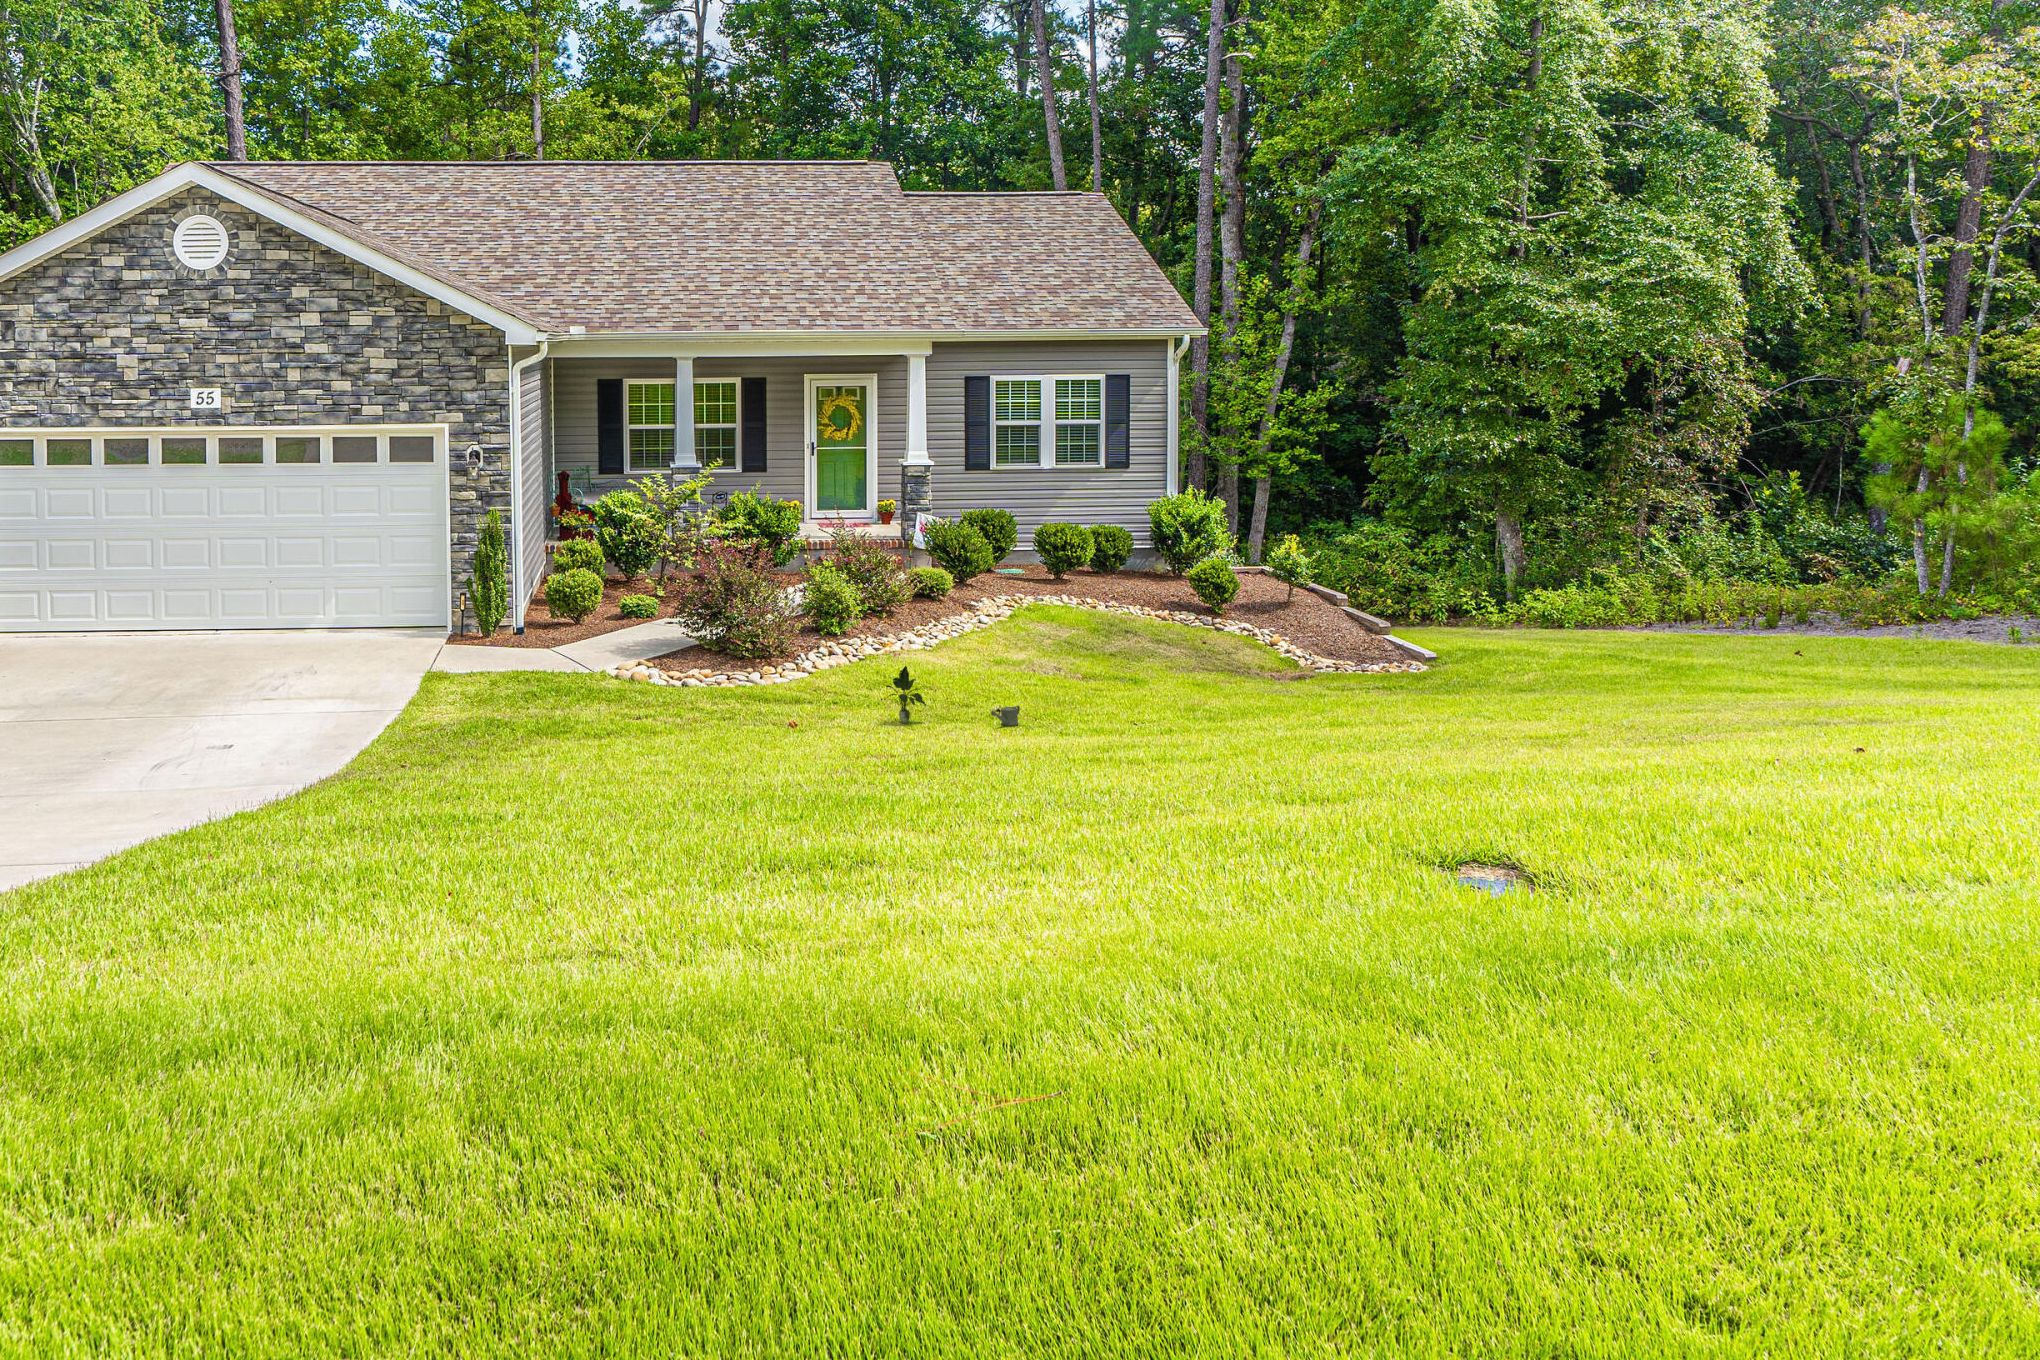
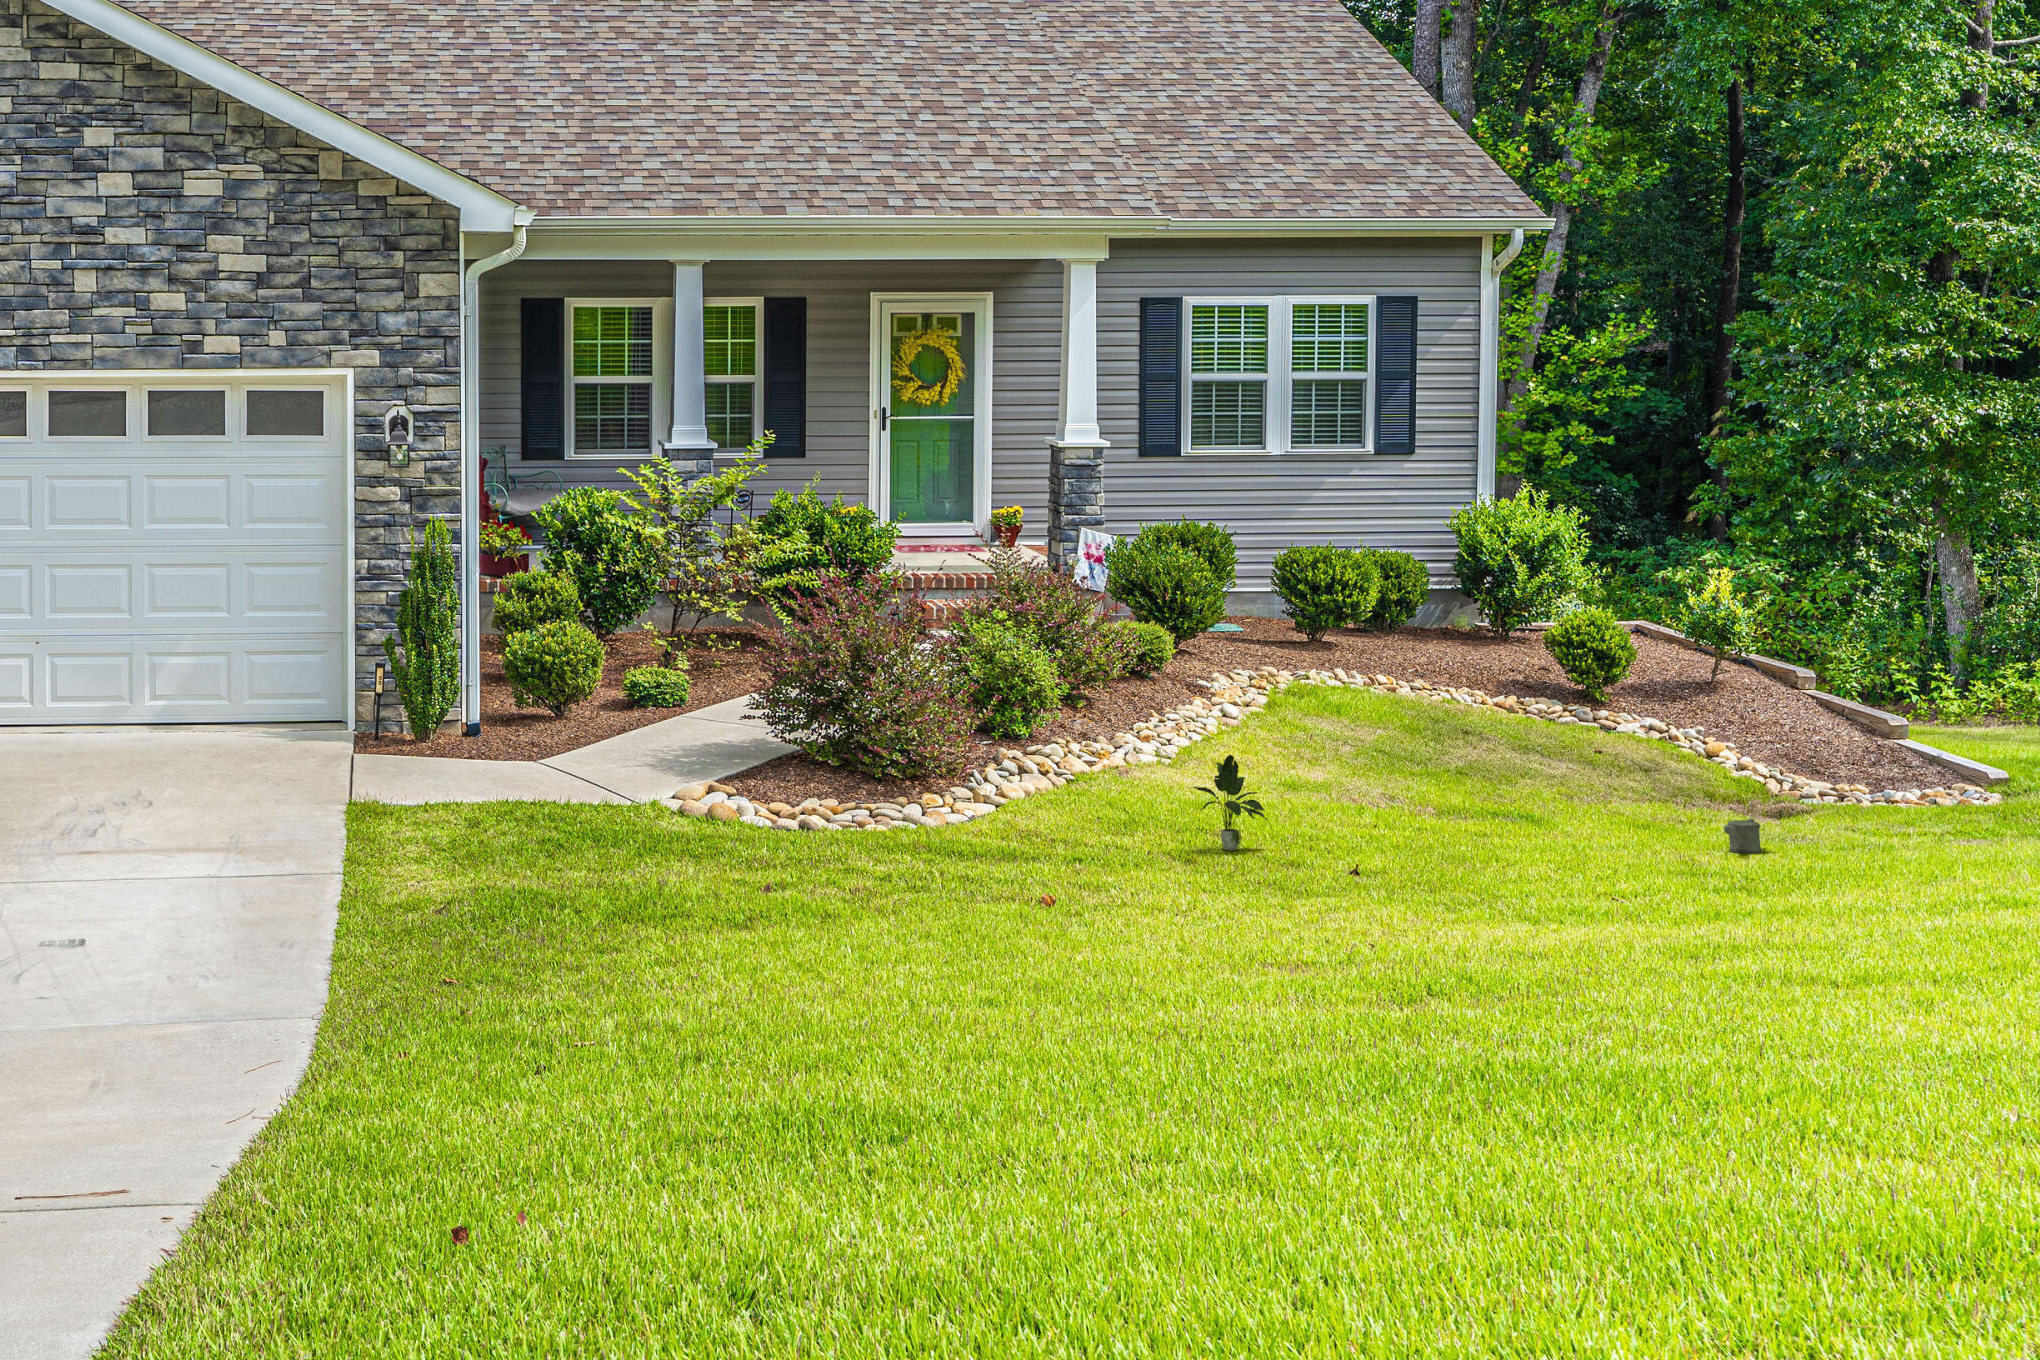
watering can: present [991,706,1020,727] -> present [1724,818,1762,854]

